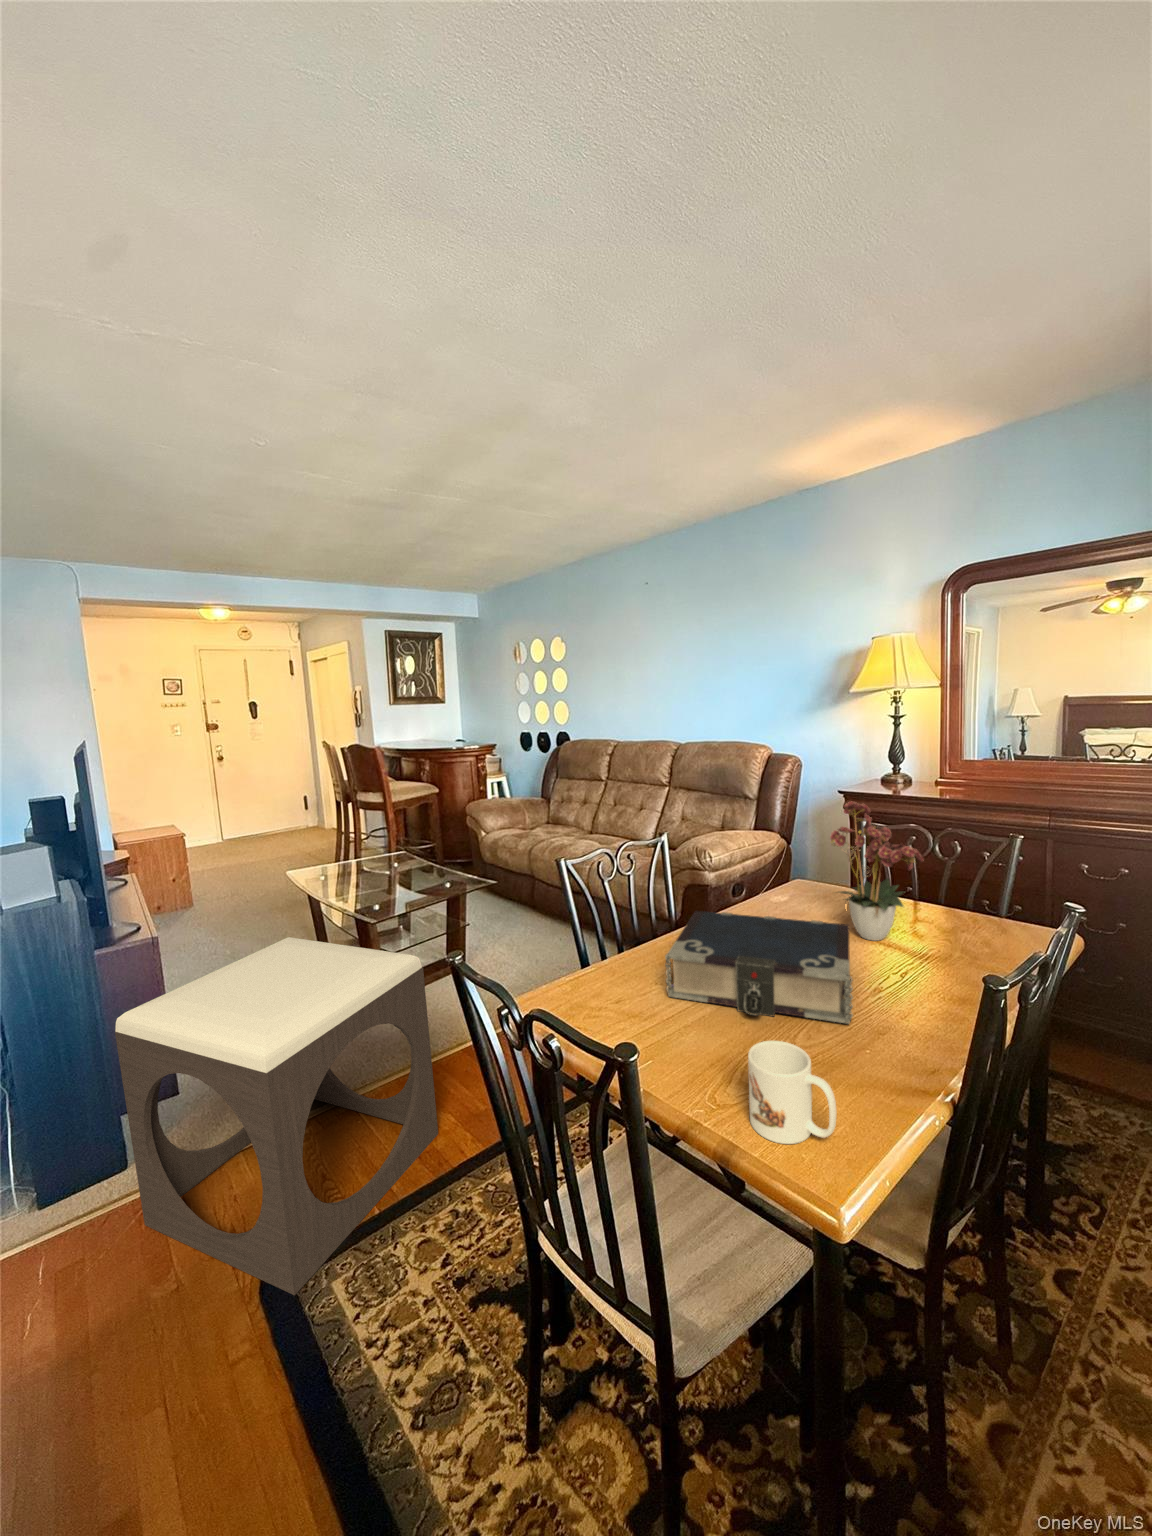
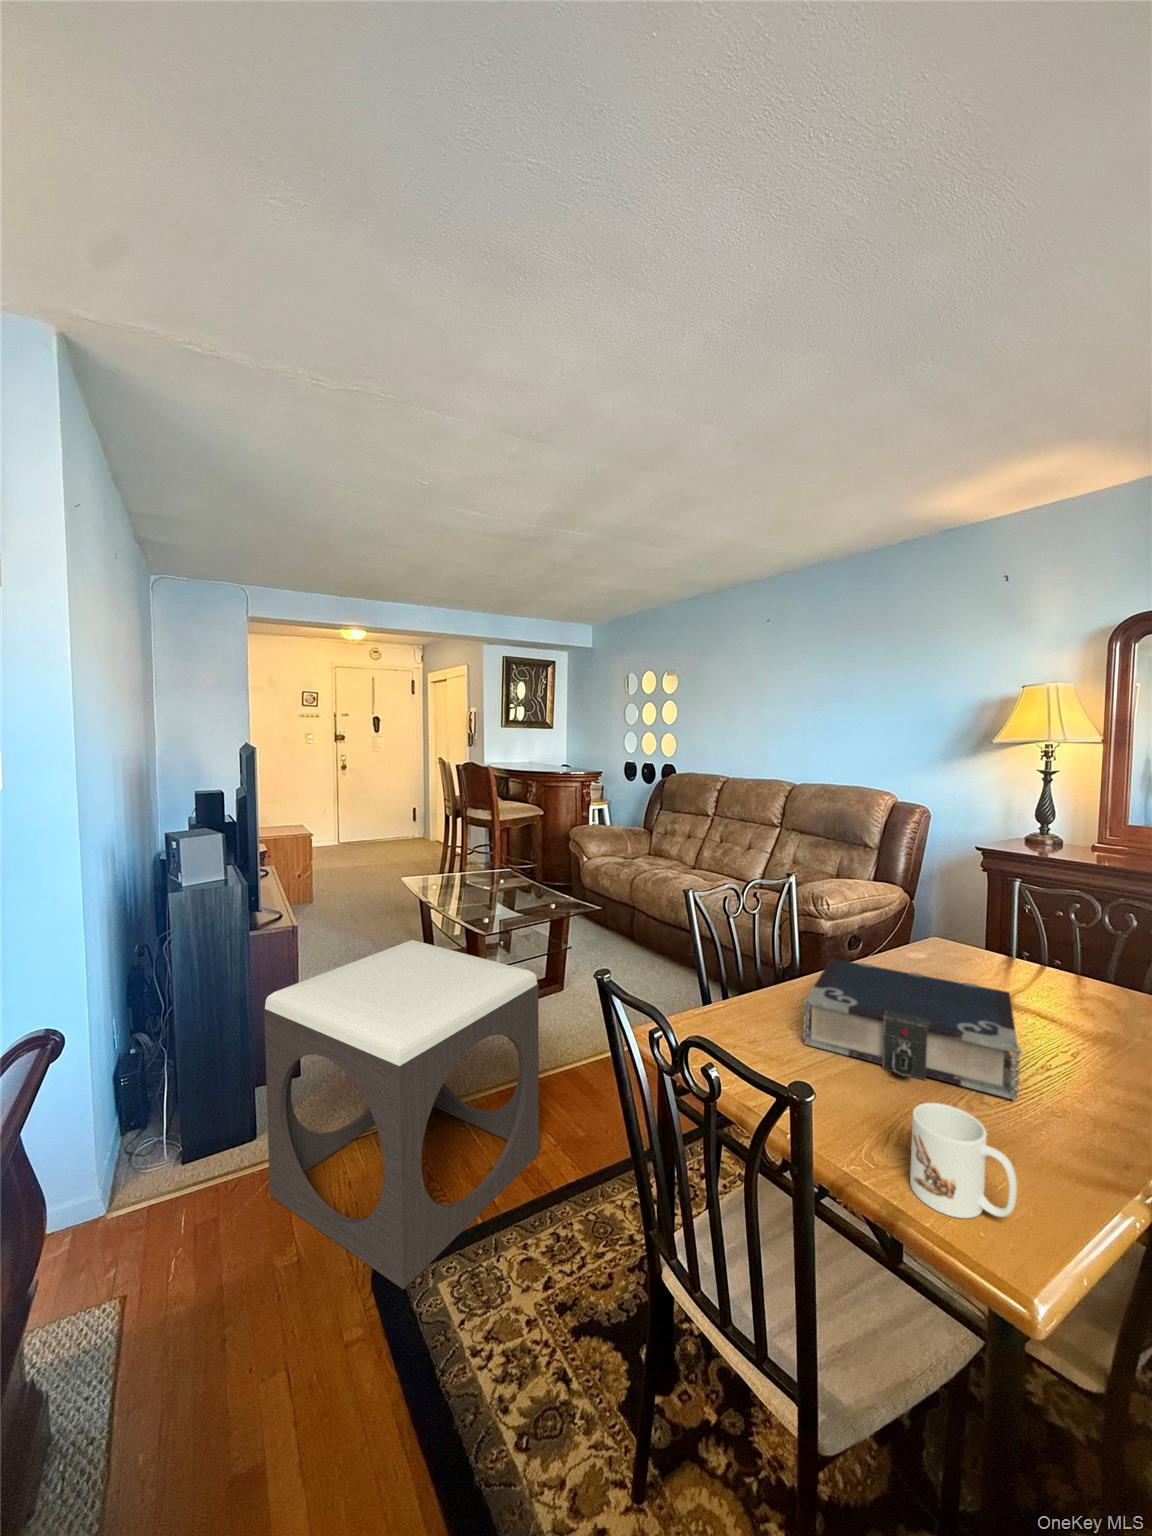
flower arrangement: present [830,801,923,941] -> none [977,853,1110,1014]

